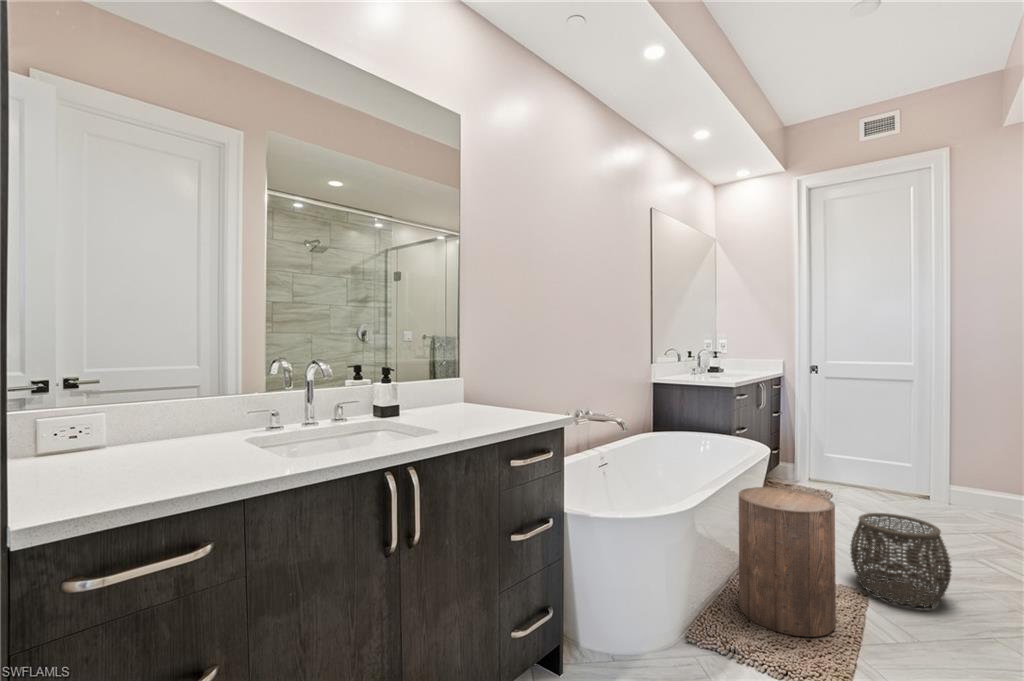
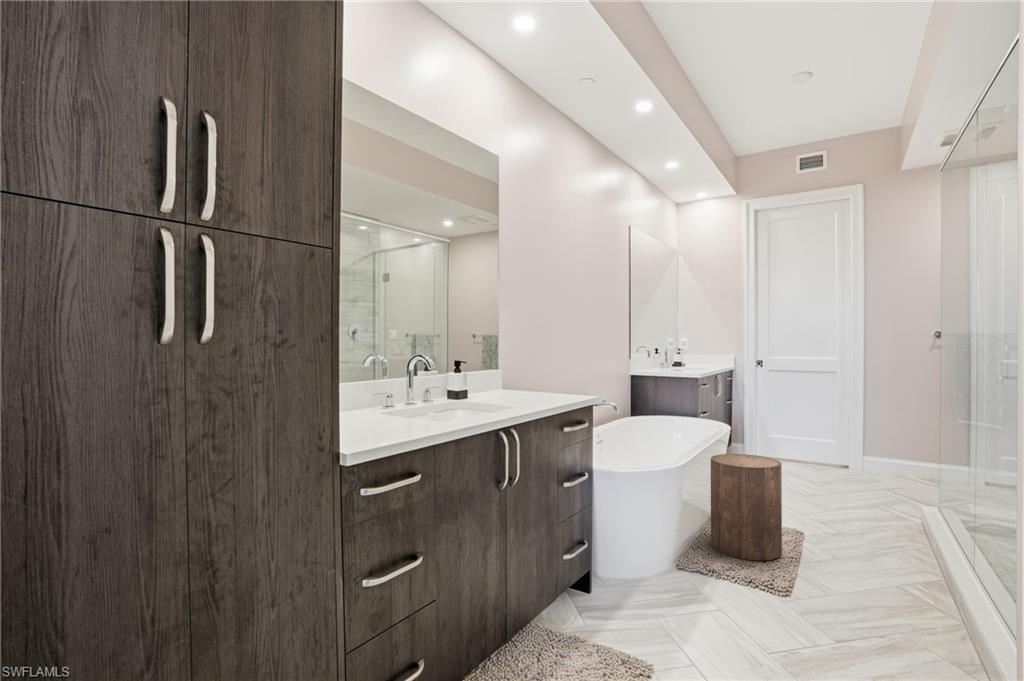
woven basket: present [850,513,952,607] -> none [791,473,863,540]

